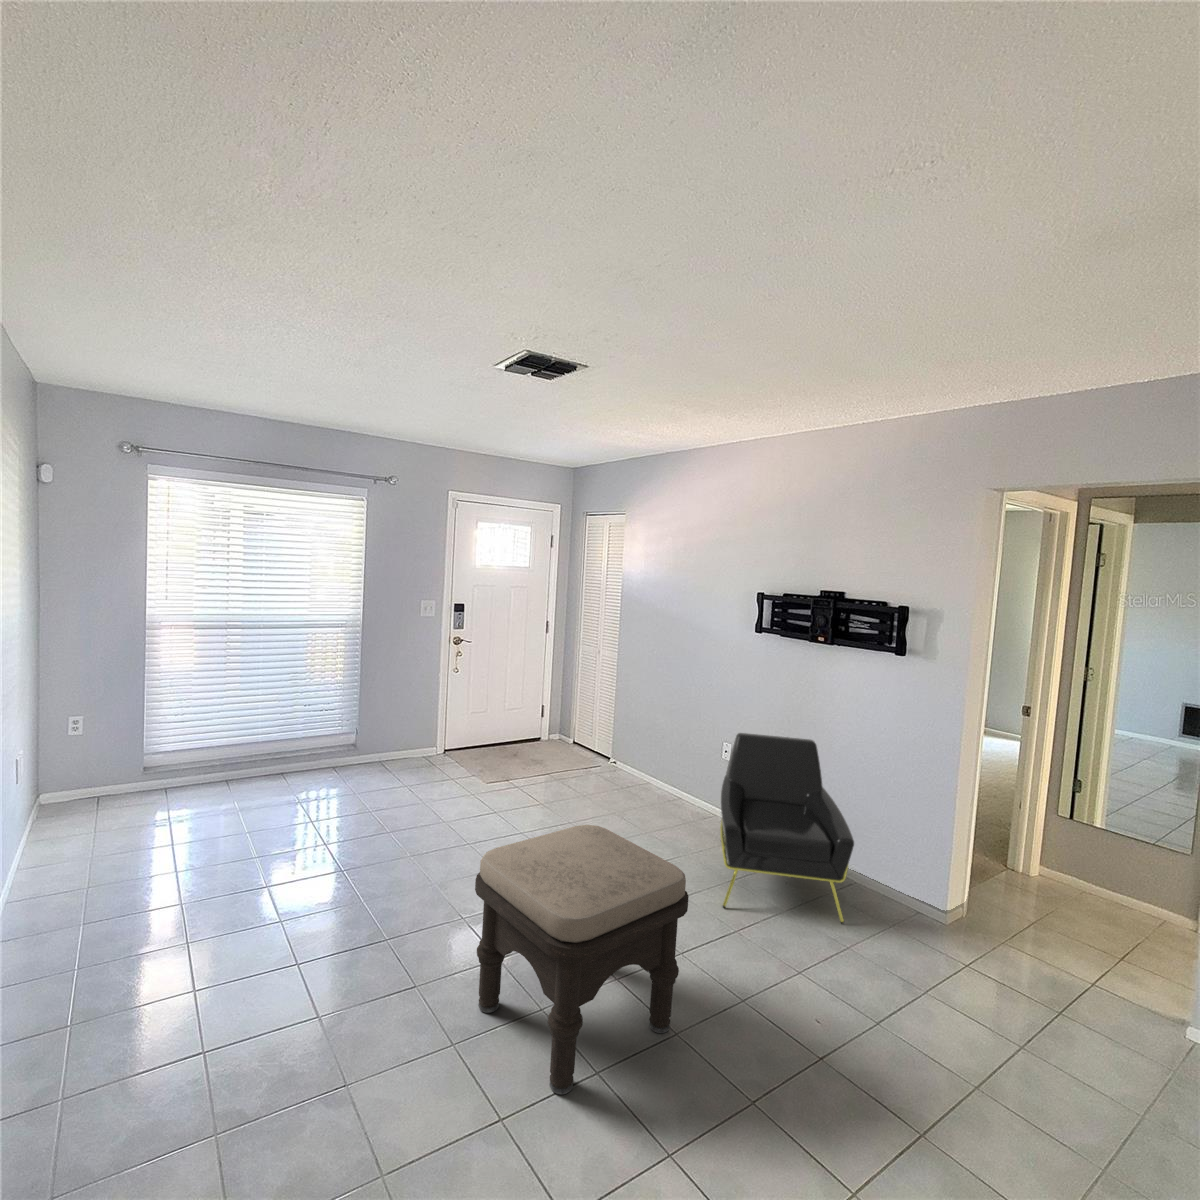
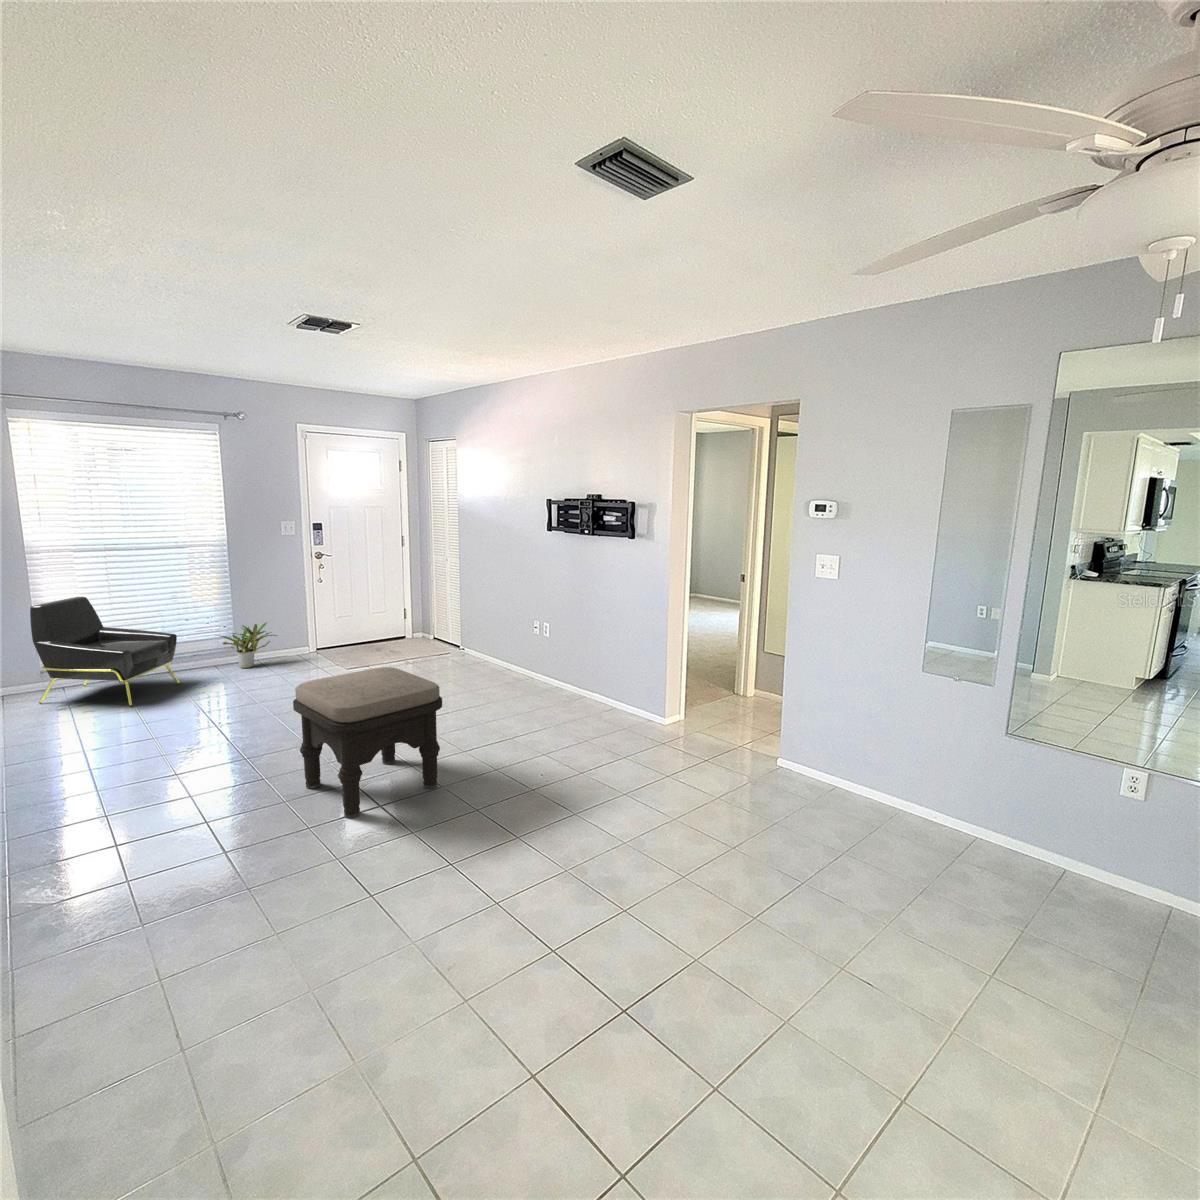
potted plant: none [339,718,407,773] -> present [221,622,277,668]
armchair: present [720,733,854,924] -> present [30,597,180,707]

